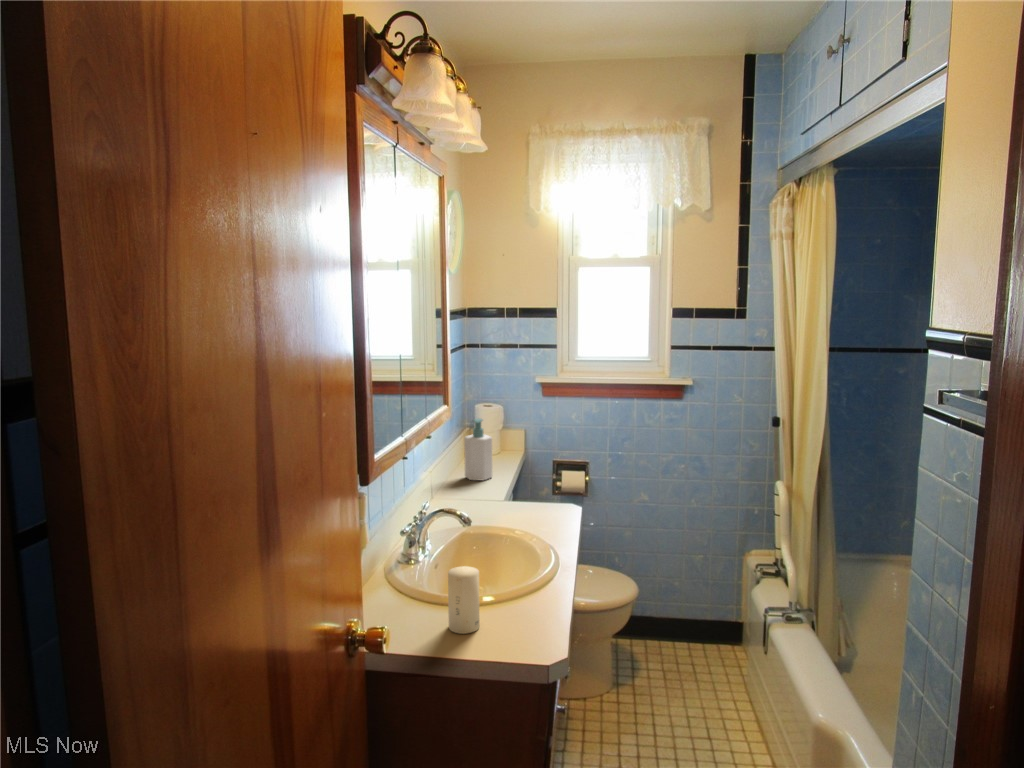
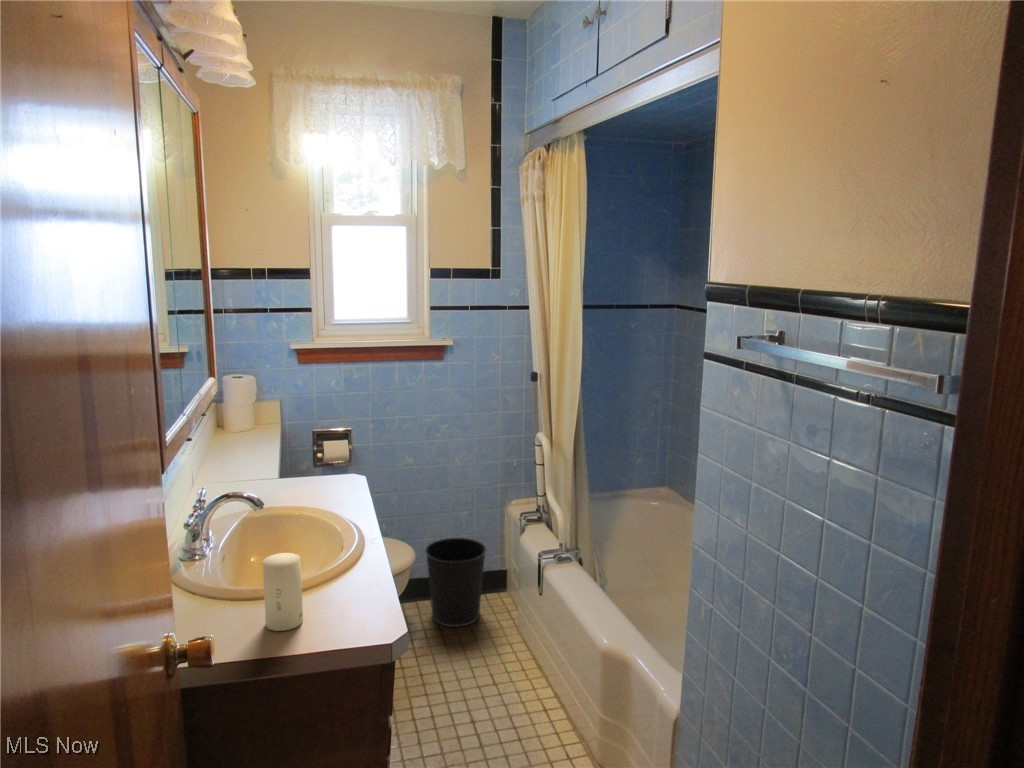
soap bottle: present [464,418,492,481] -> none [220,390,256,459]
wastebasket: none [653,580,717,673] -> present [425,538,486,627]

